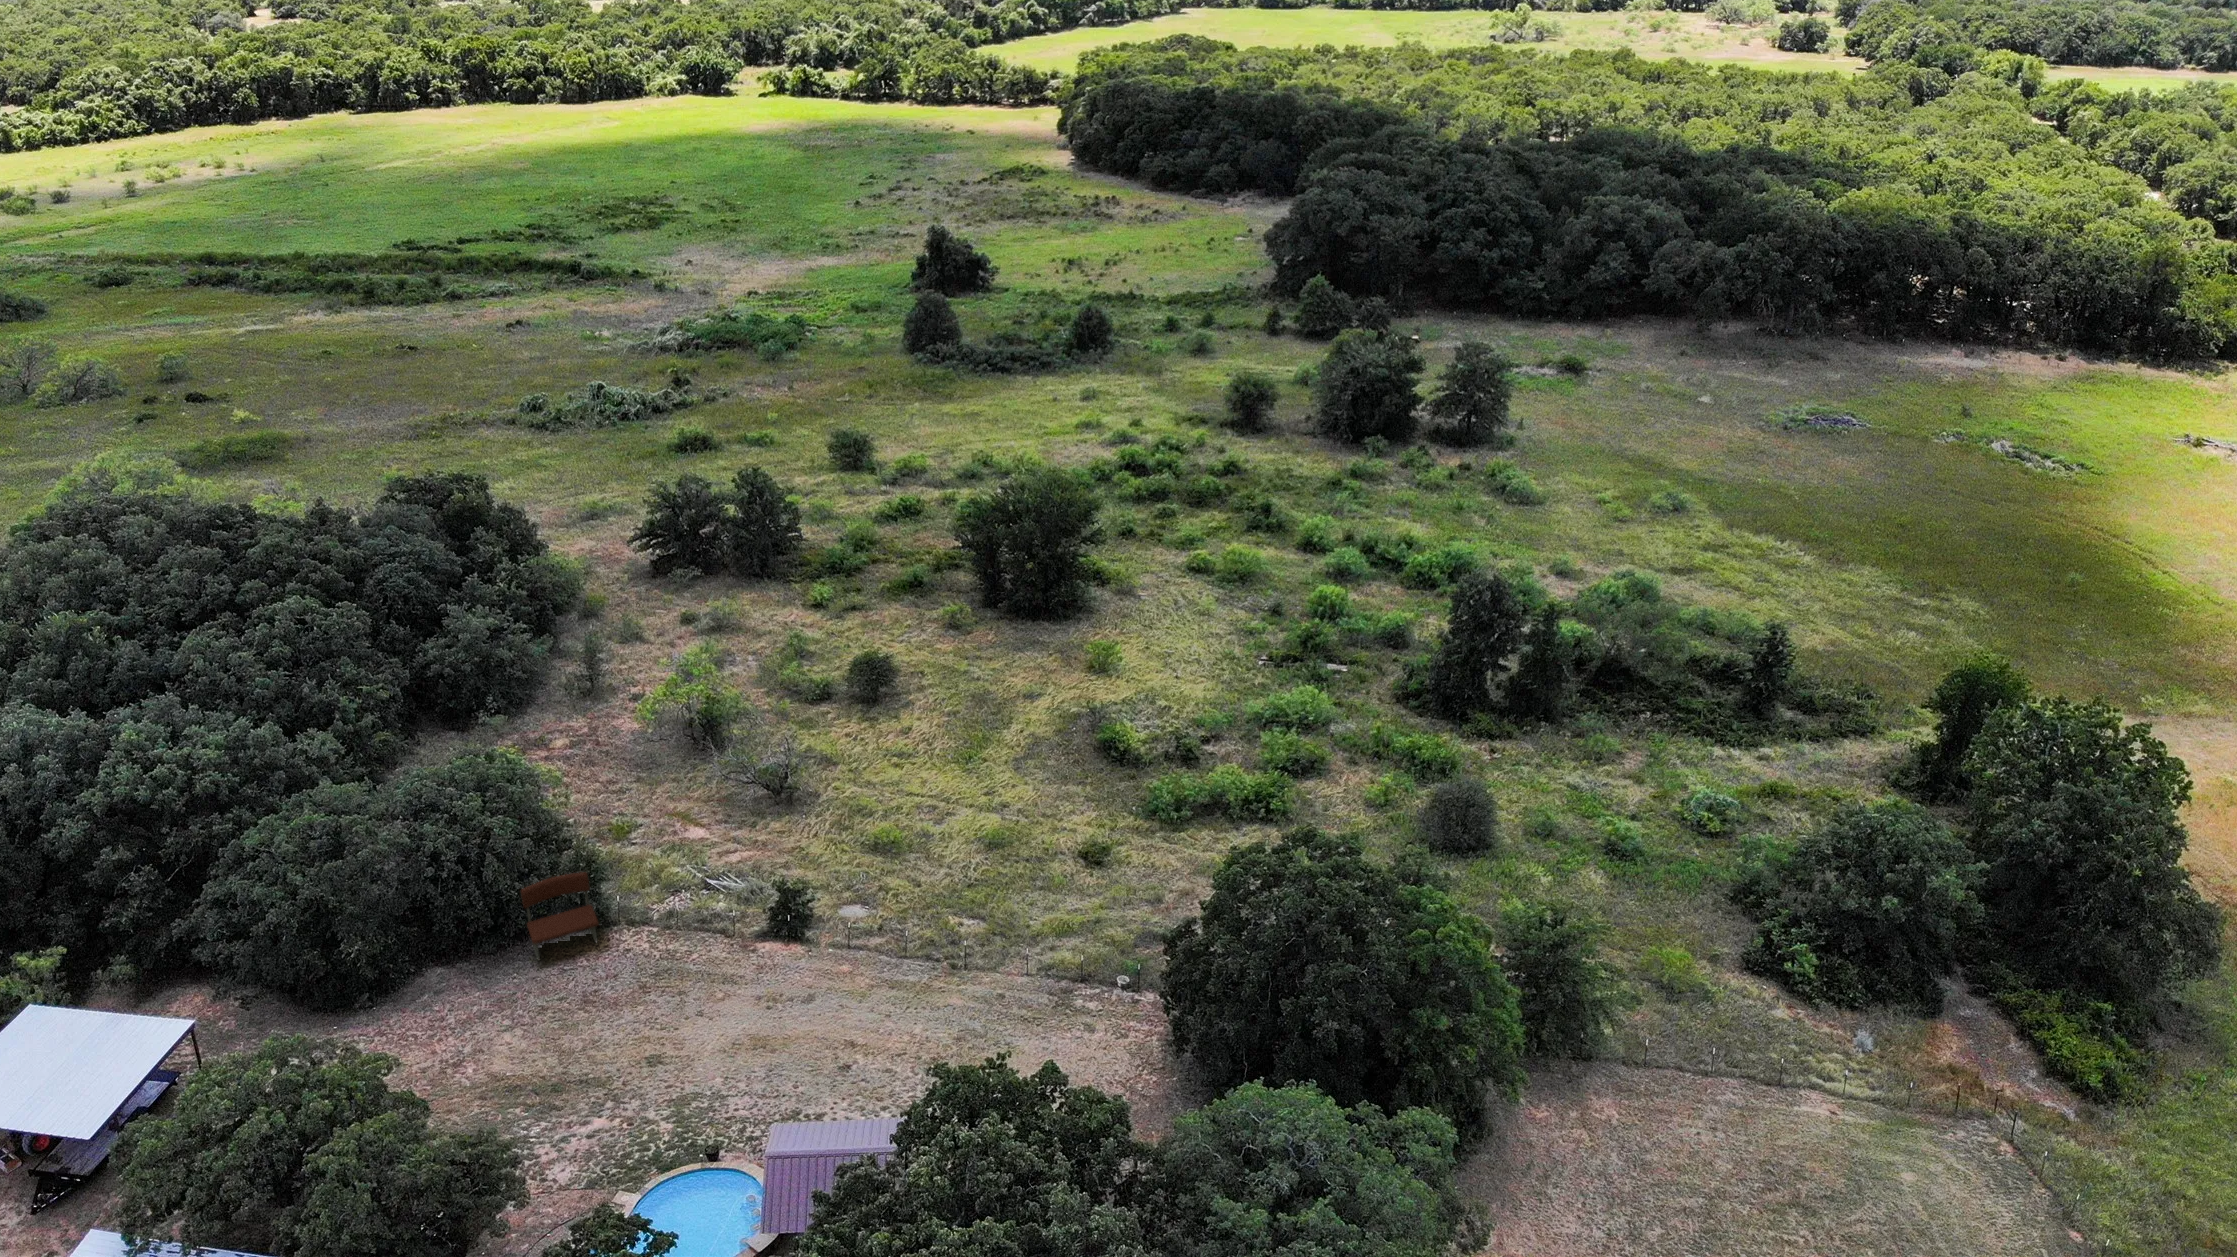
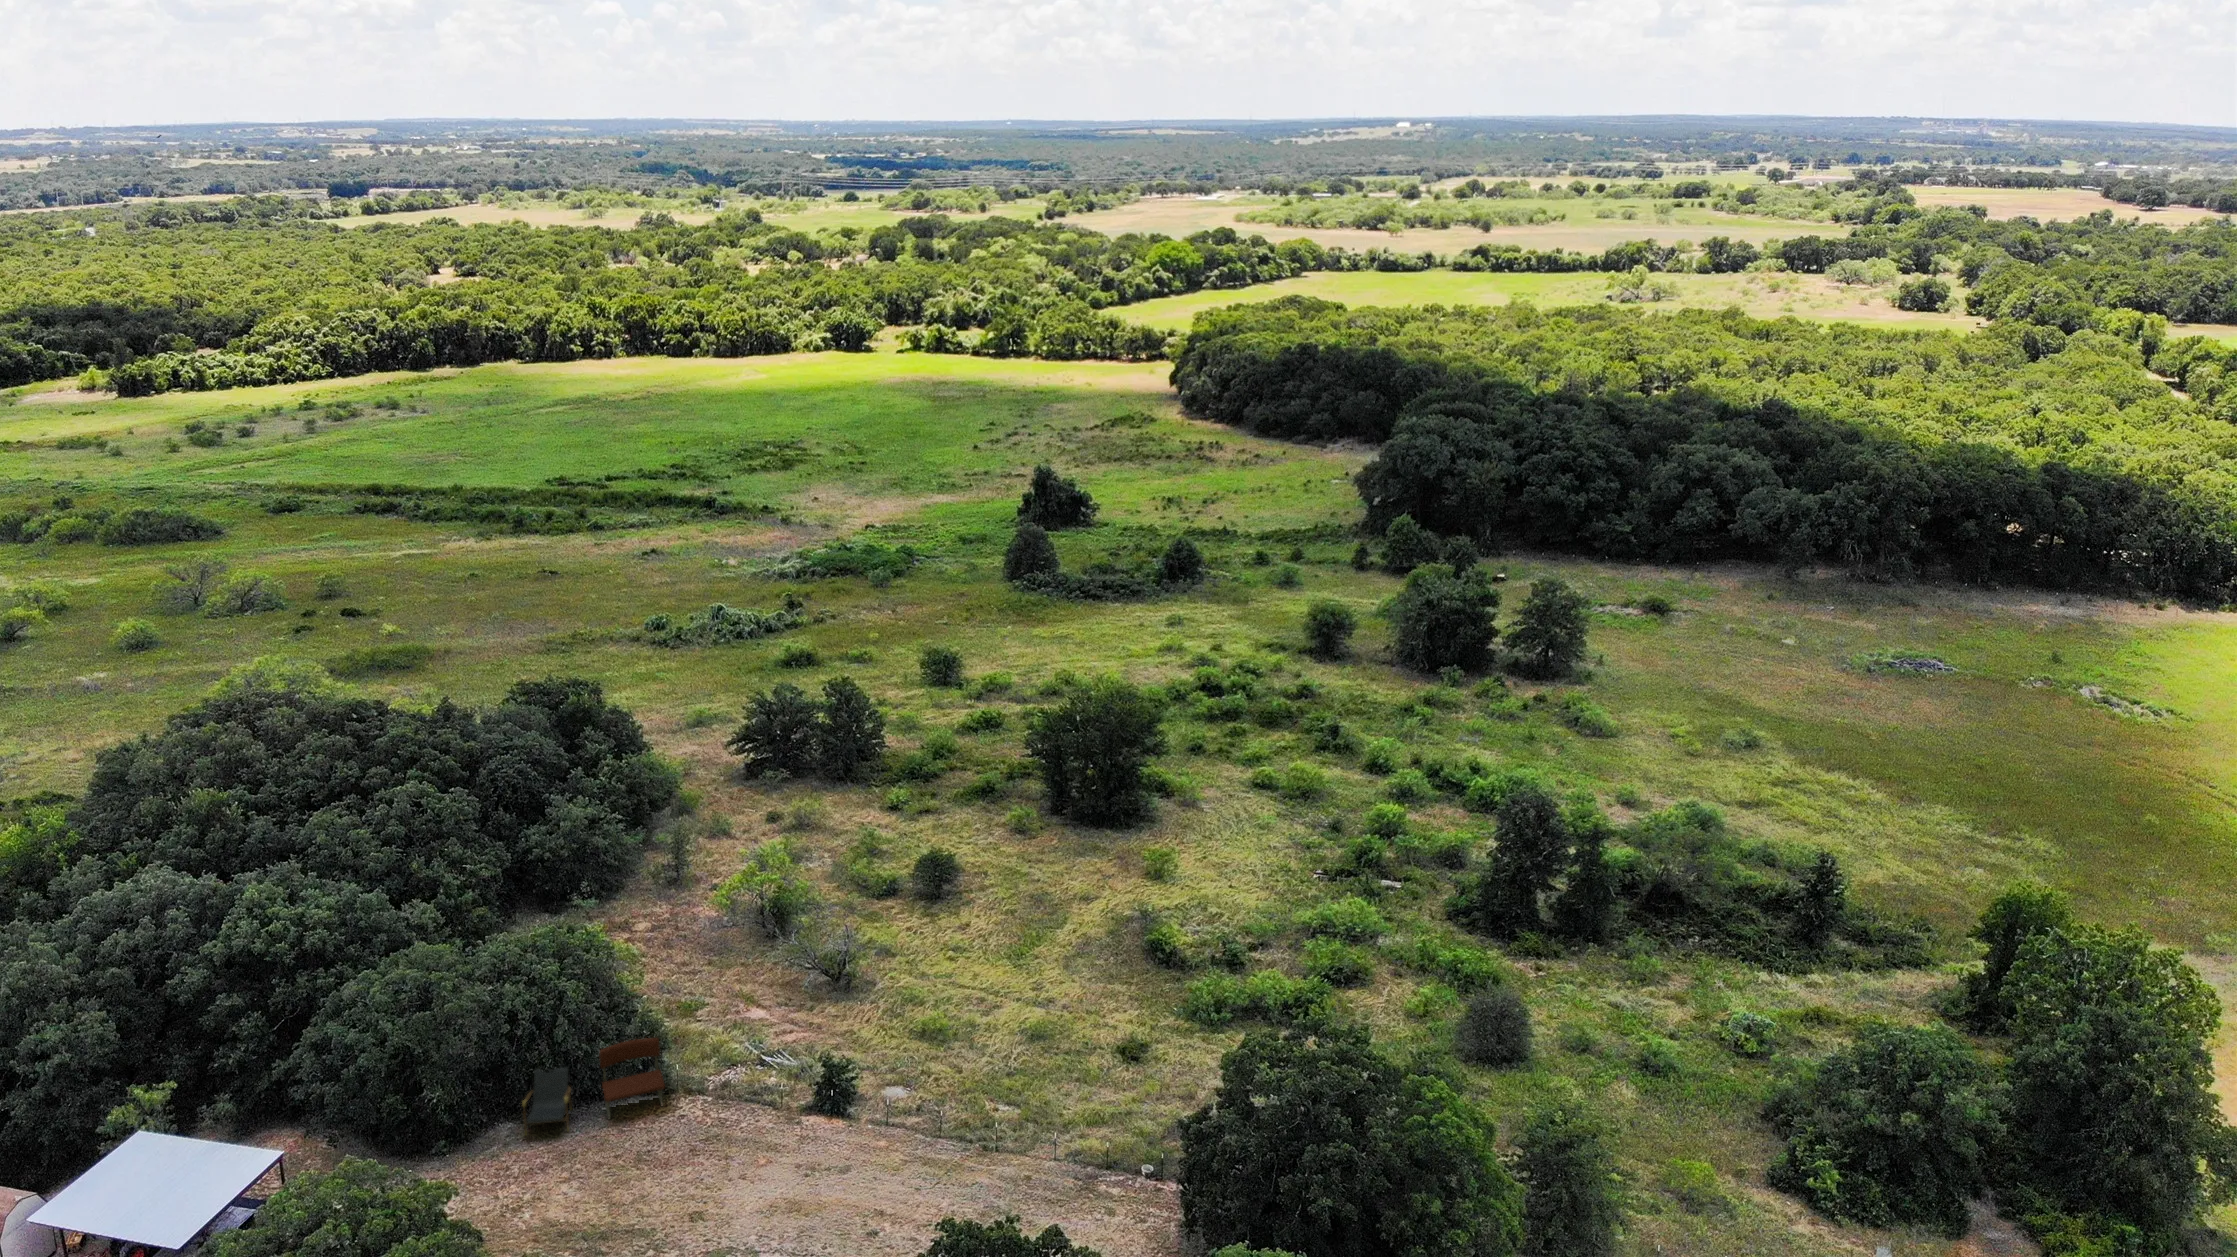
lounge chair: none [437,909,494,985] -> present [522,1068,572,1133]

